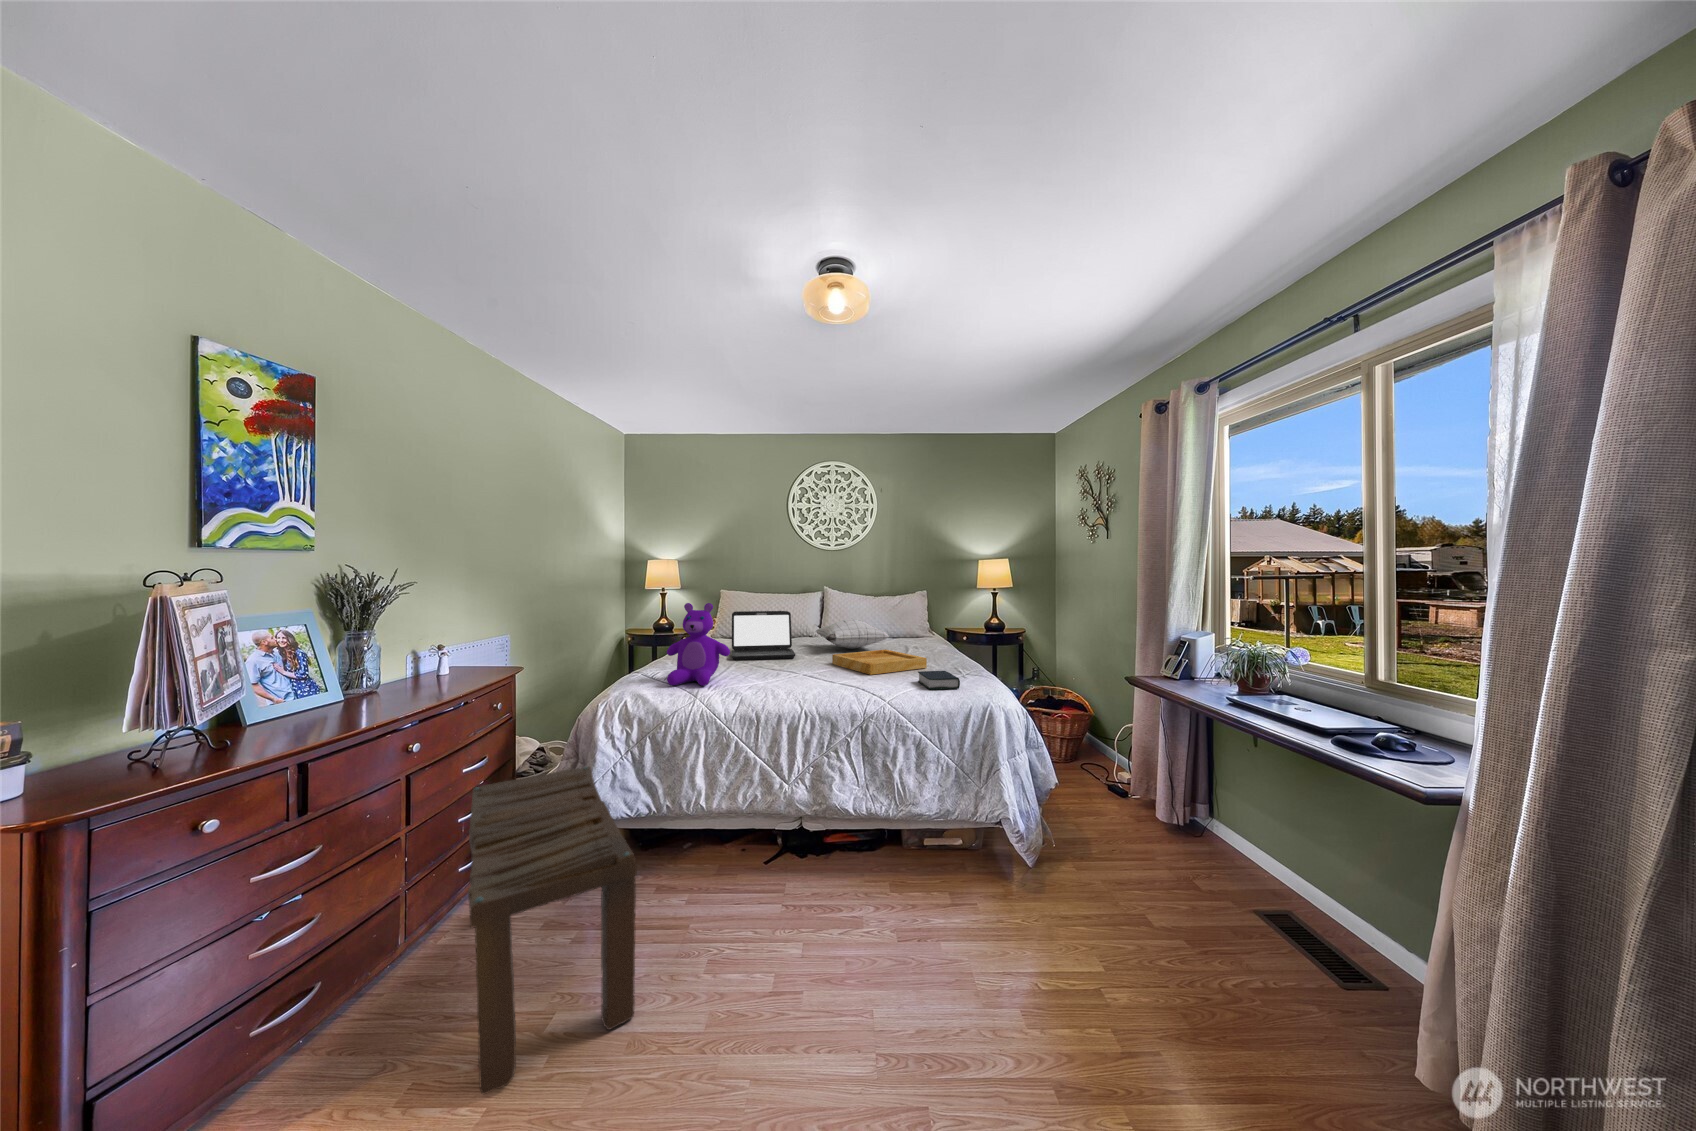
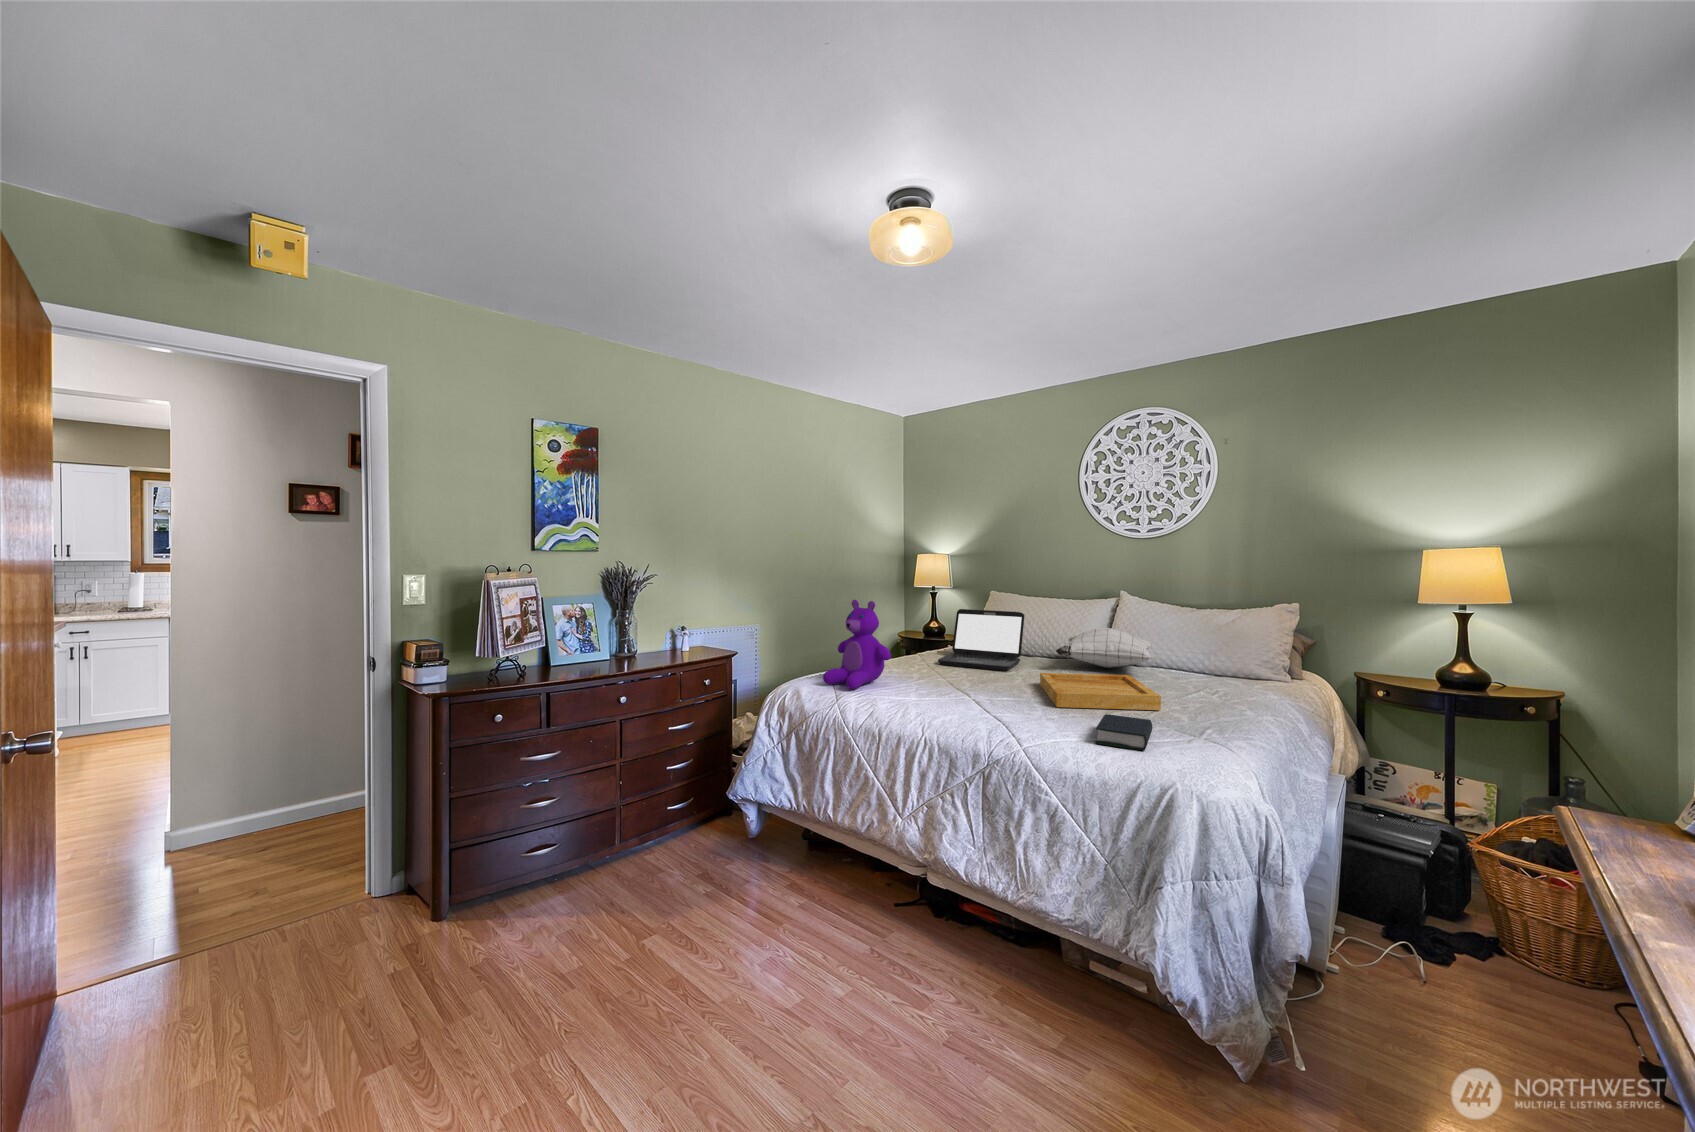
bench: present [468,766,637,1094] -> none [535,746,744,991]

